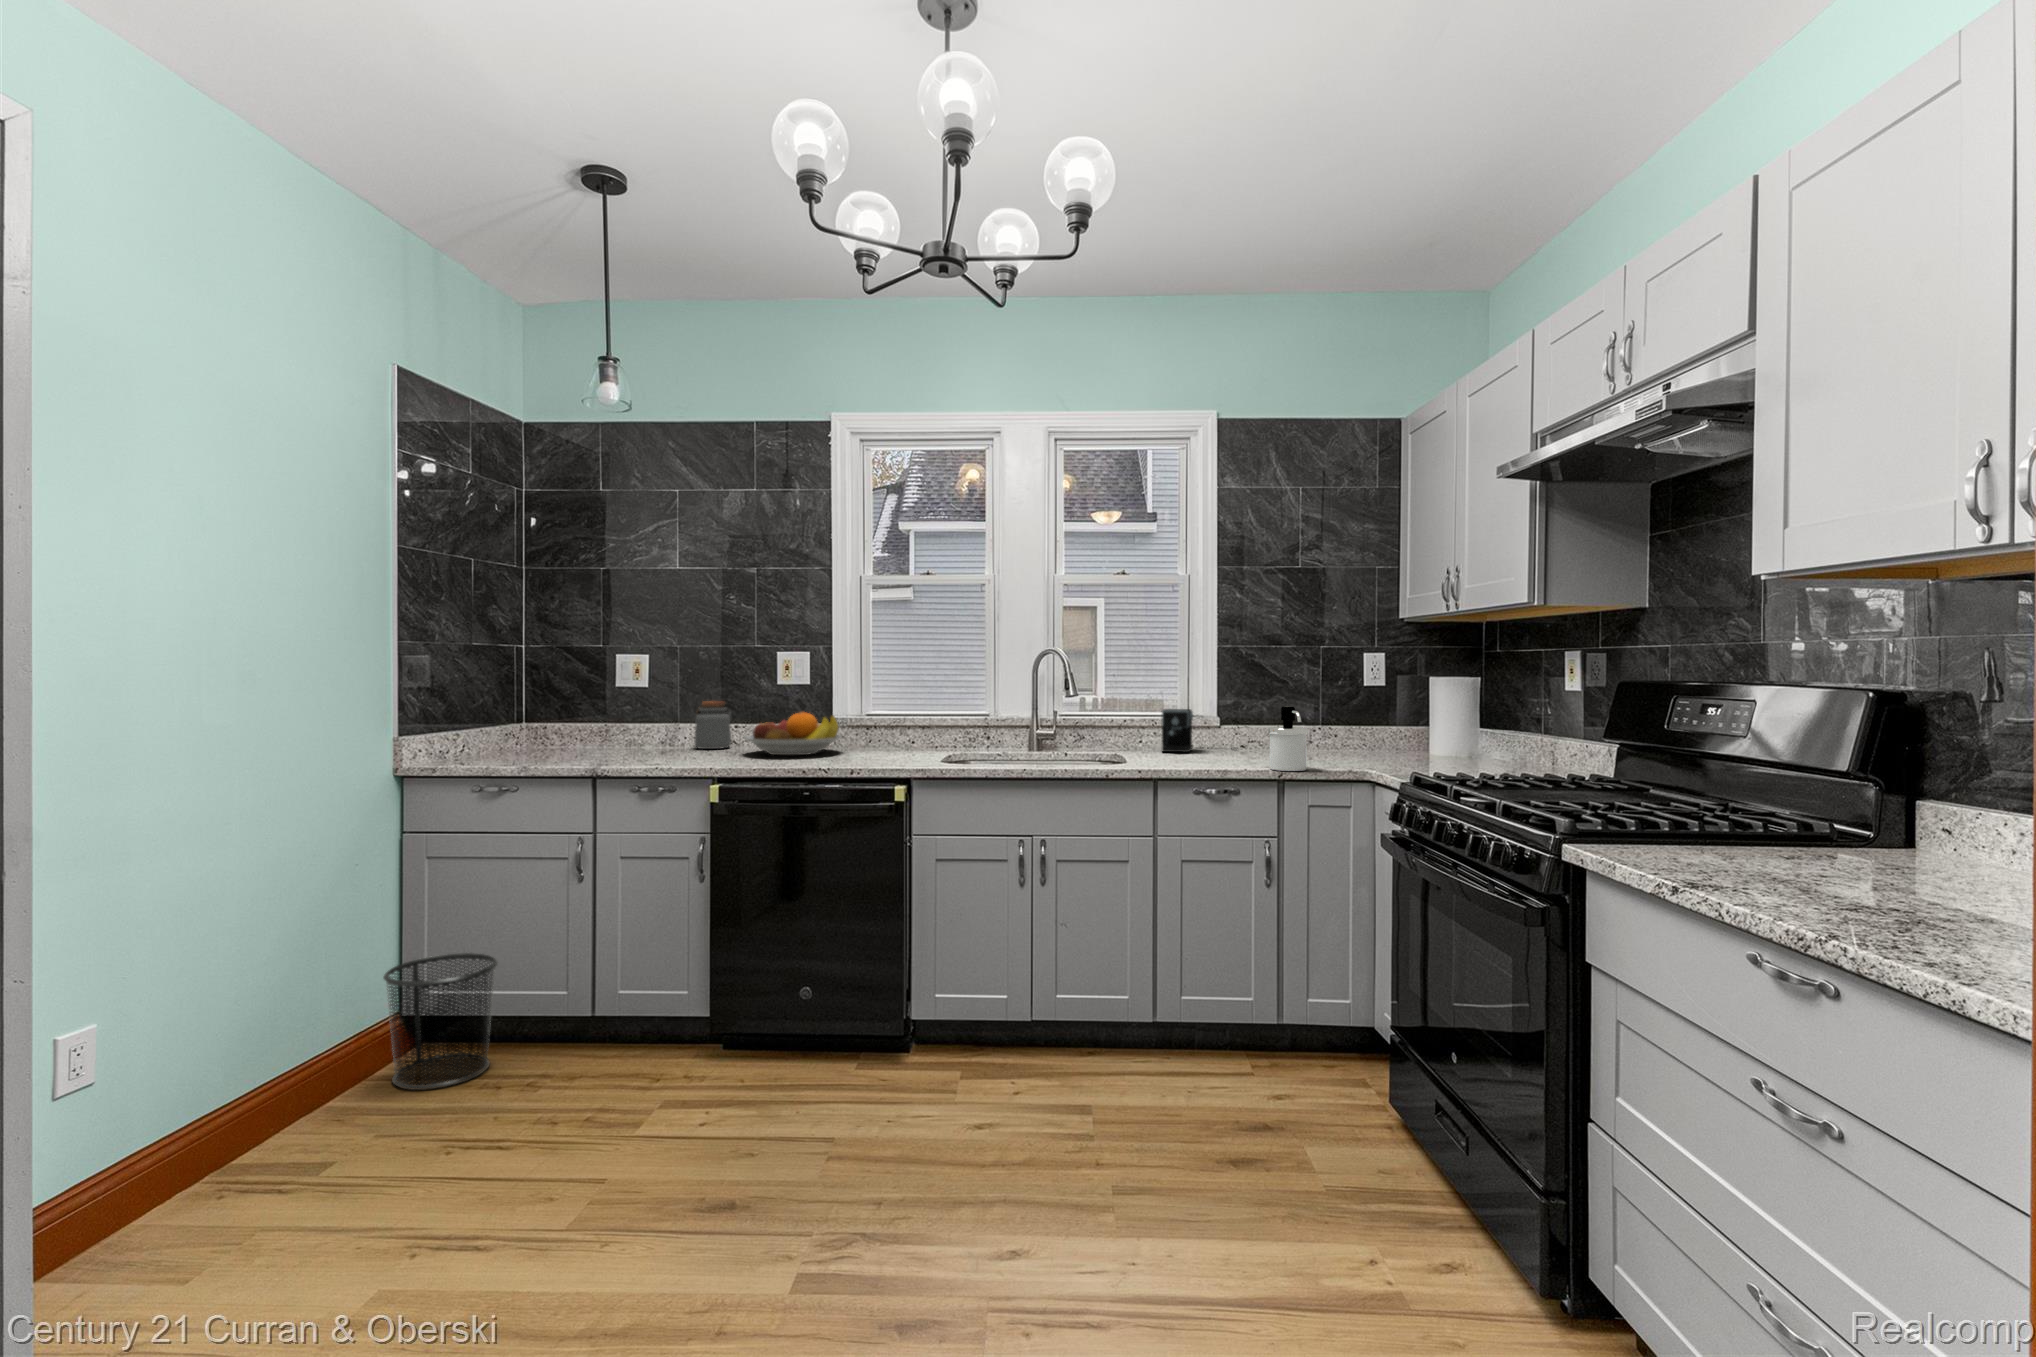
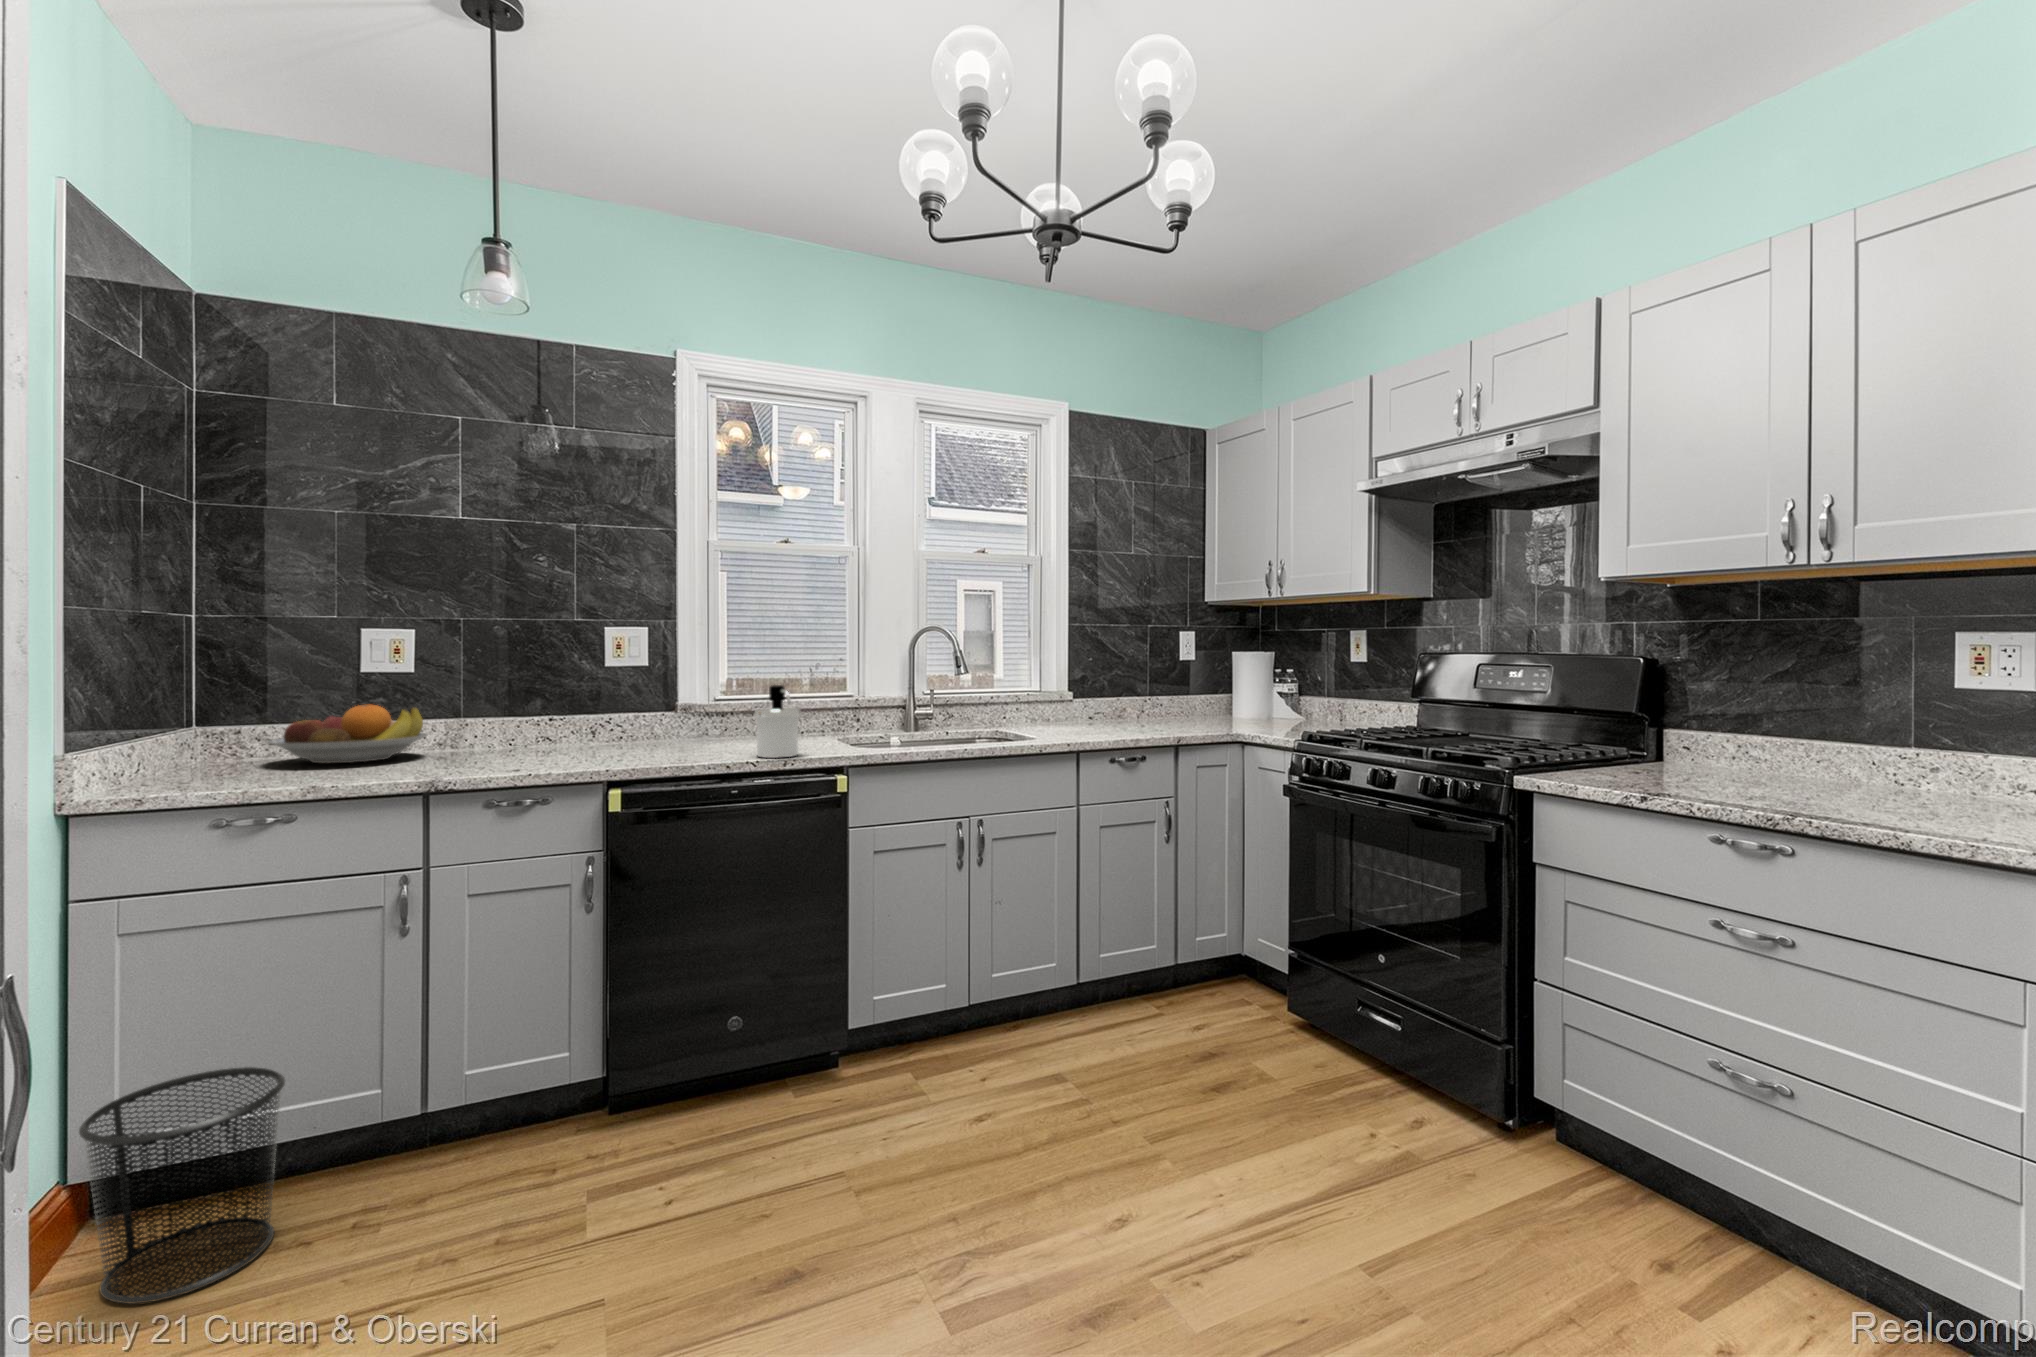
jar: present [694,701,731,749] -> none [494,688,545,749]
soap dispenser: present [1268,706,1308,771] -> present [755,685,800,758]
coffee maker: present [1162,709,1235,752] -> none [1021,685,1086,727]
fruit bowl: present [744,712,841,755] -> present [268,705,427,763]

